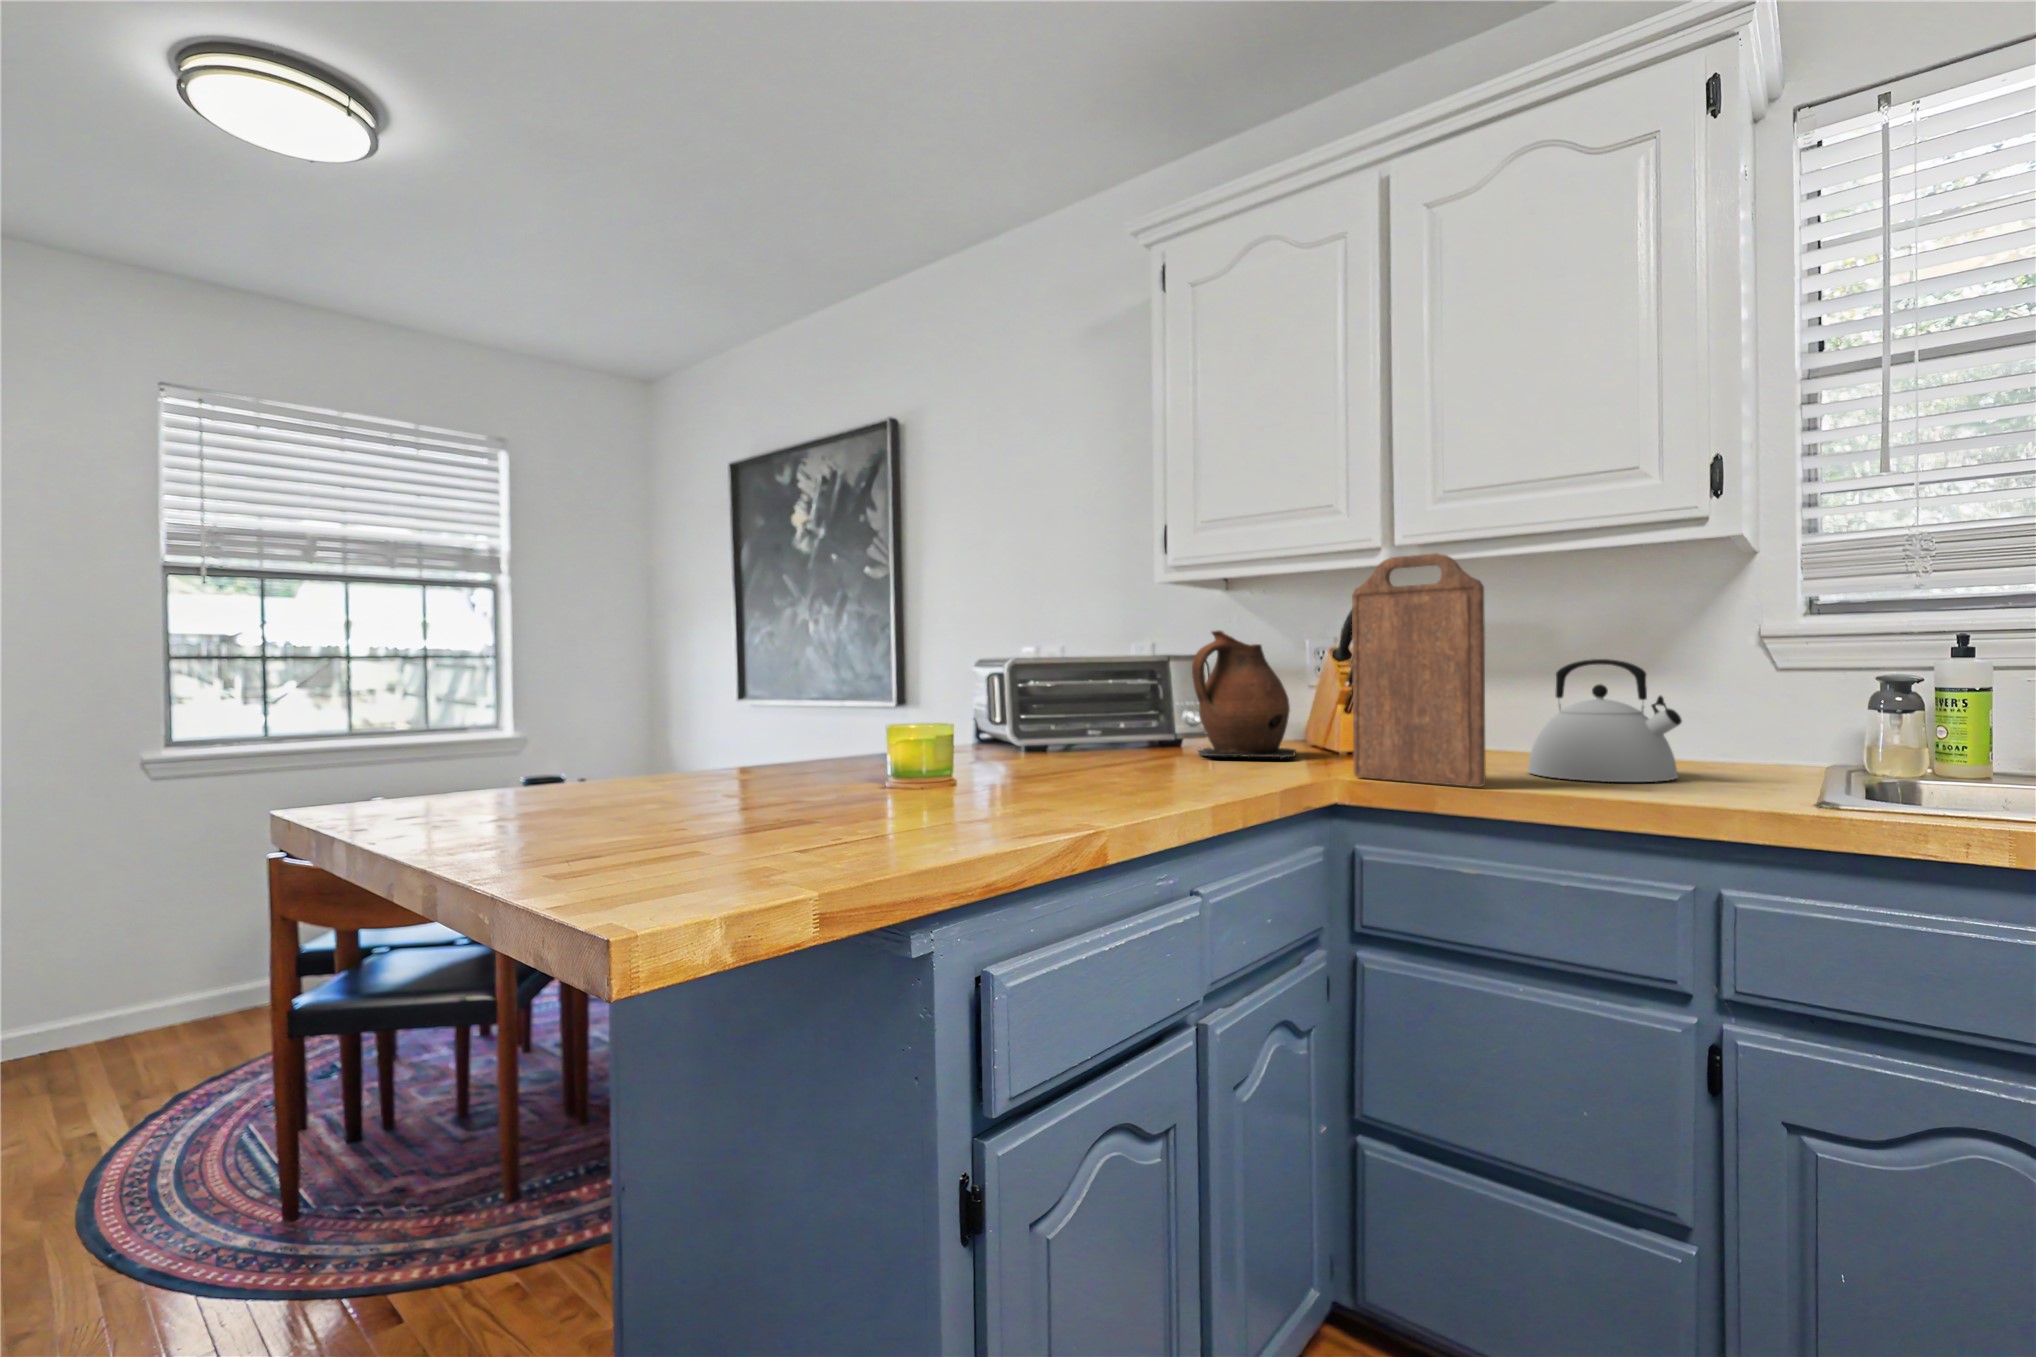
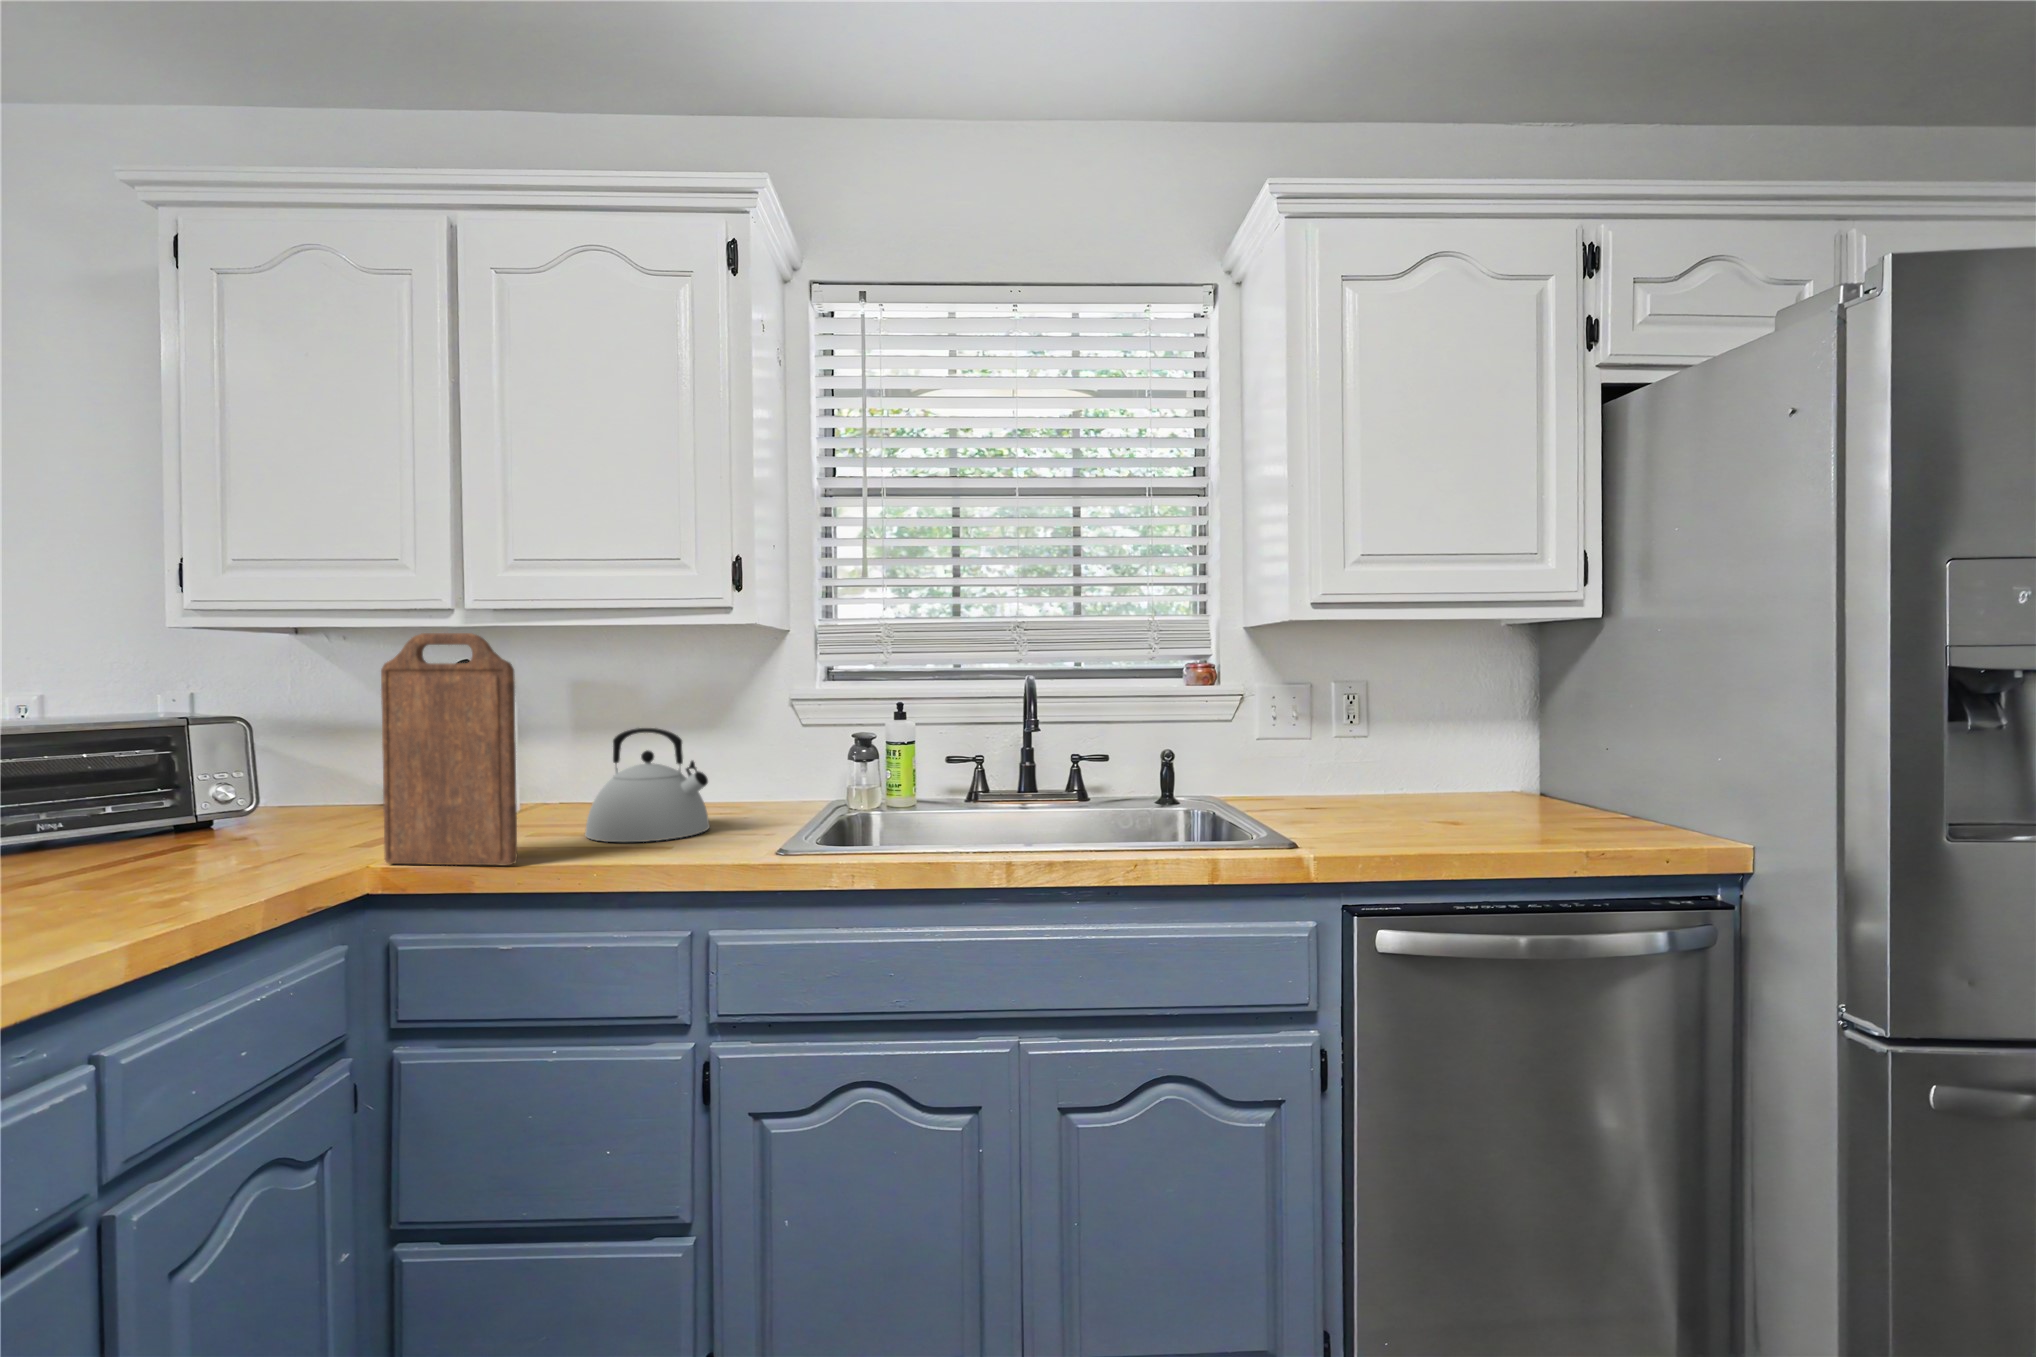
ceramic pitcher: present [1192,631,1296,759] -> none [201,695,361,846]

